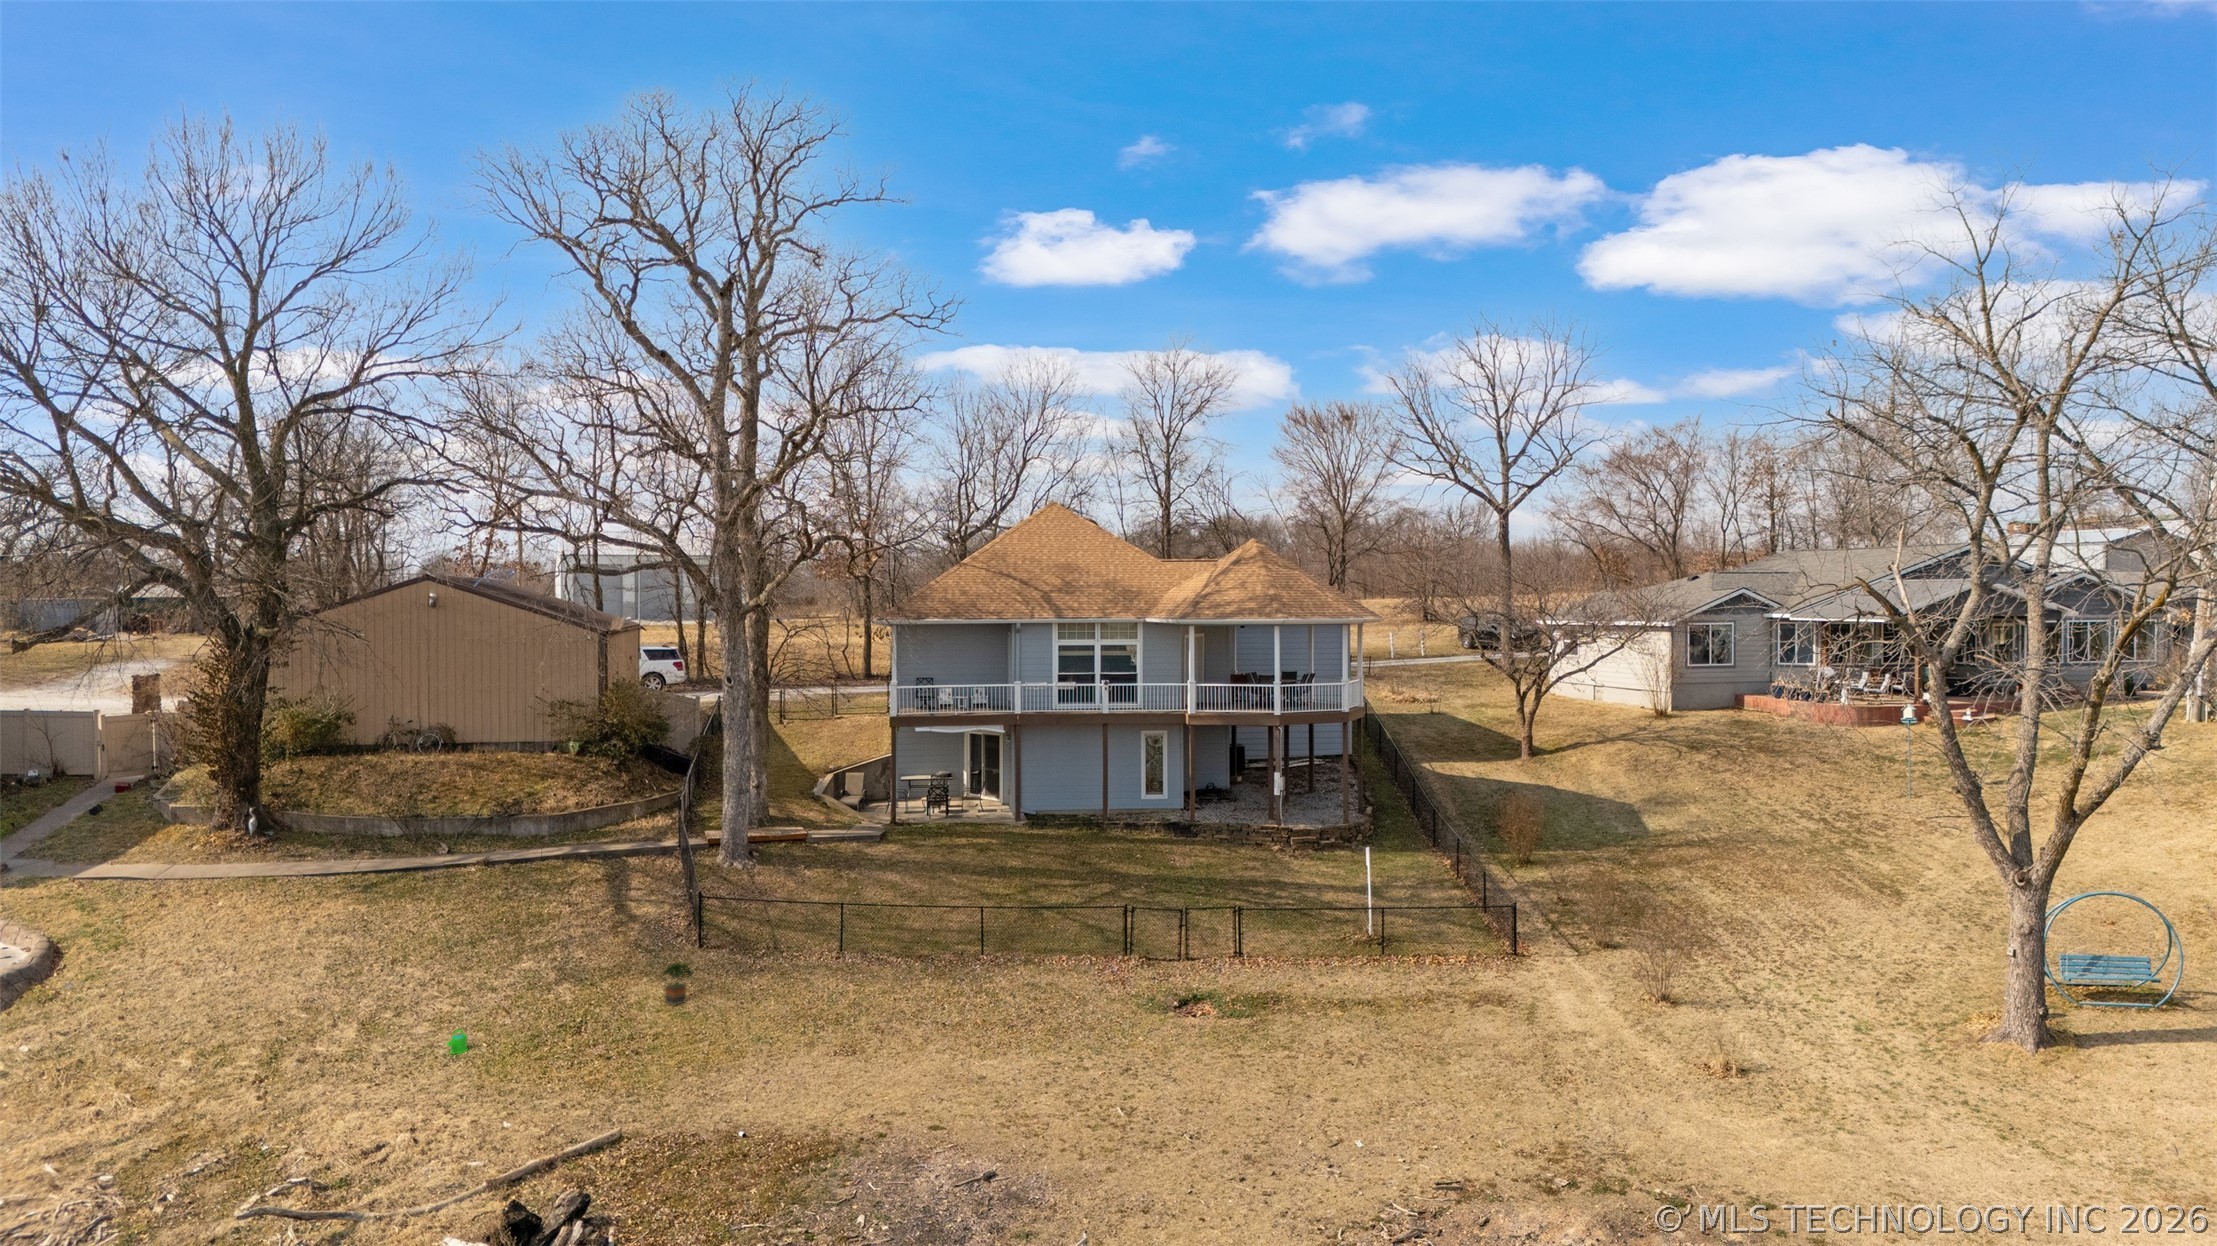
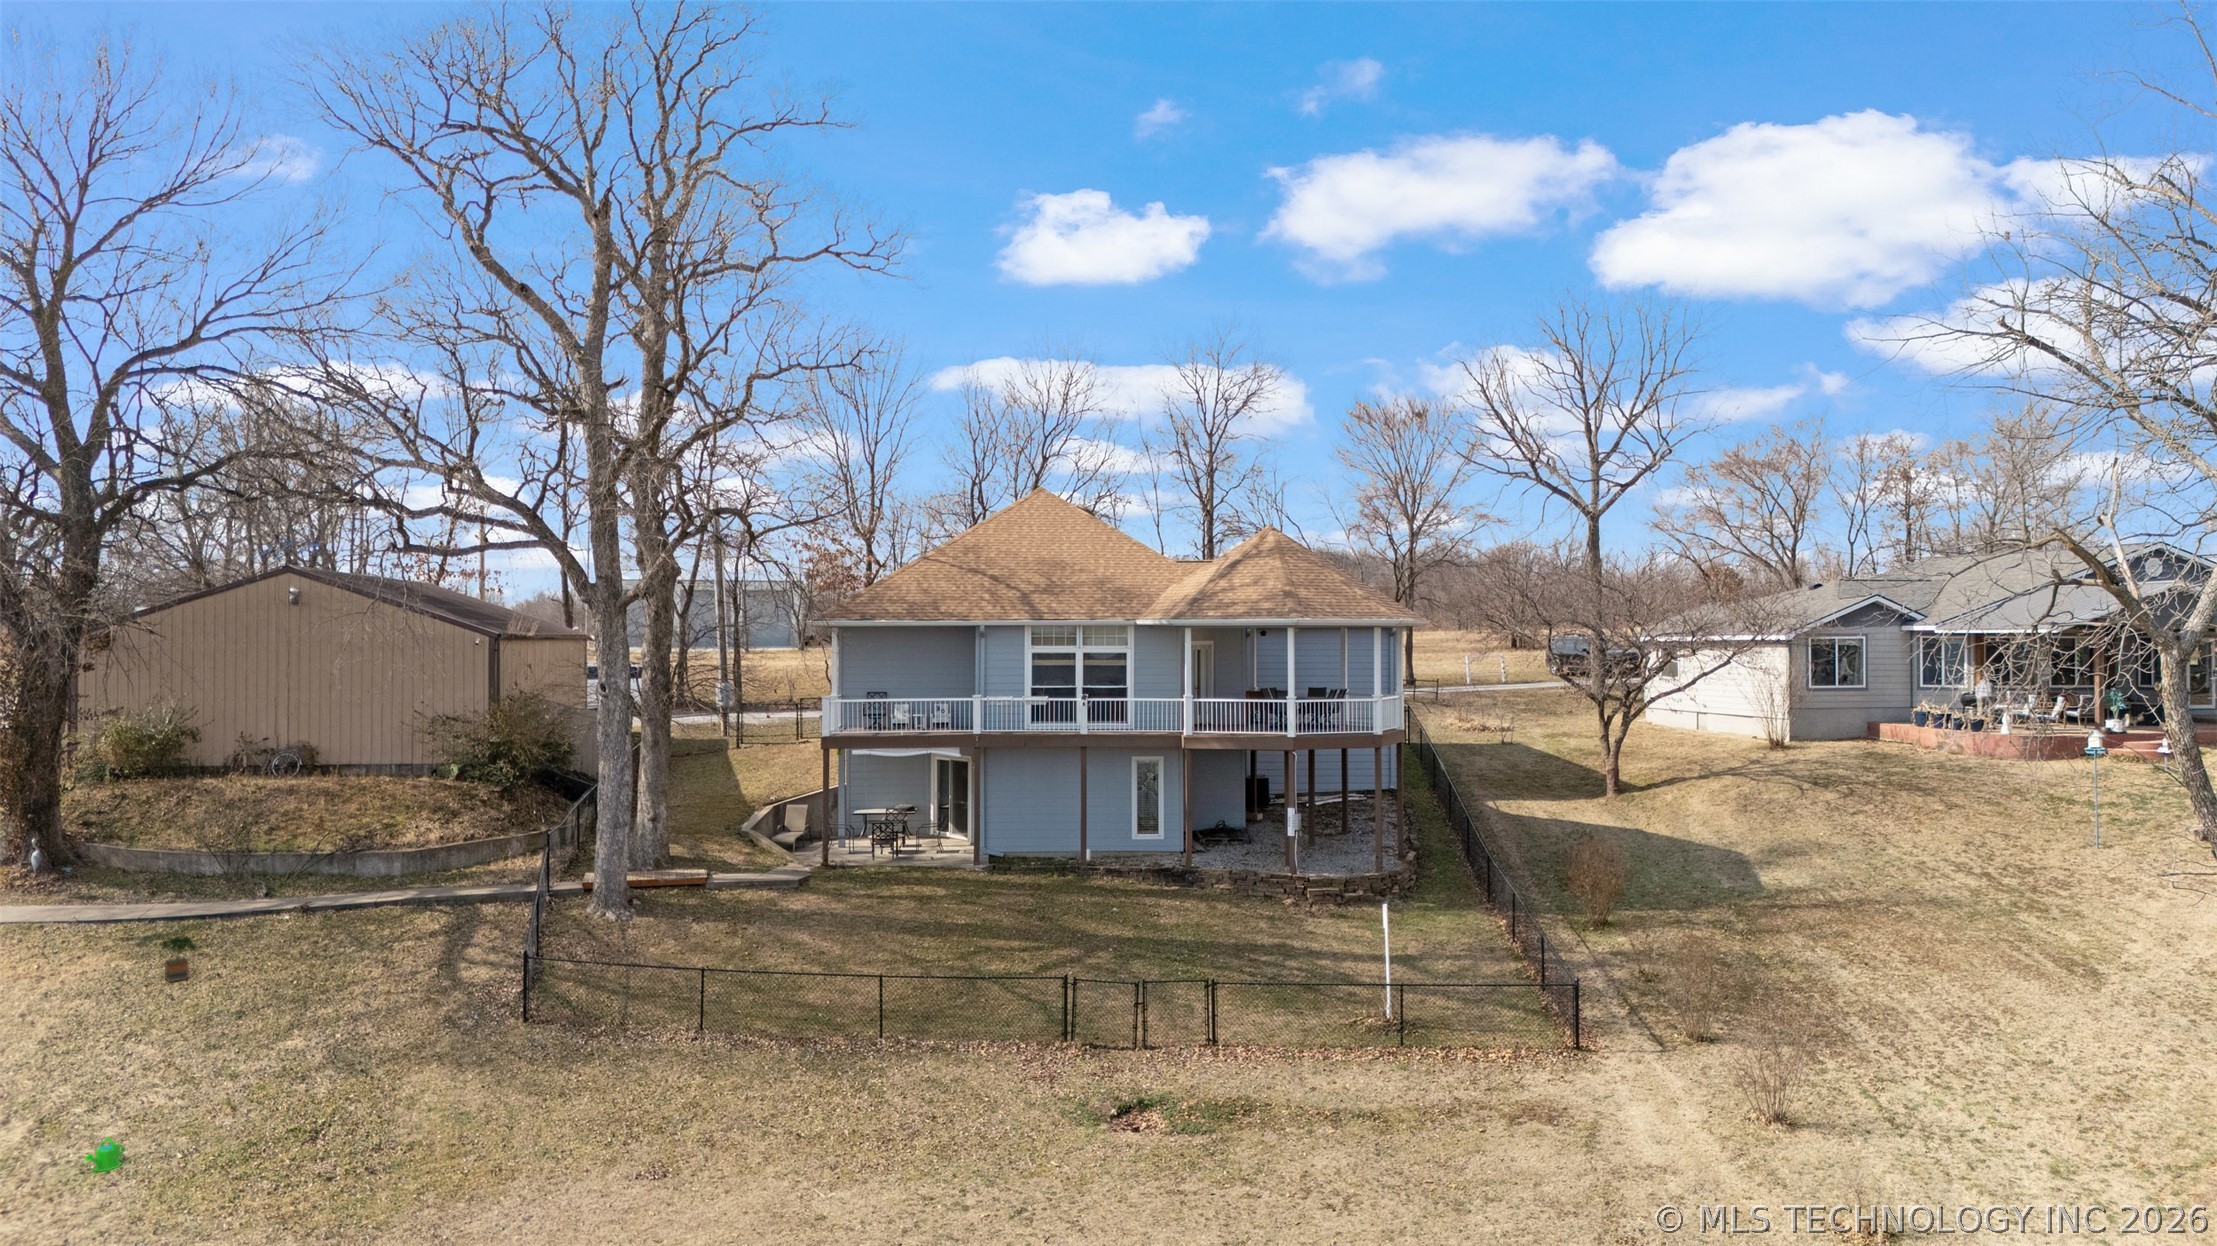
potted tree: present [663,963,692,1006] -> present [162,936,197,982]

